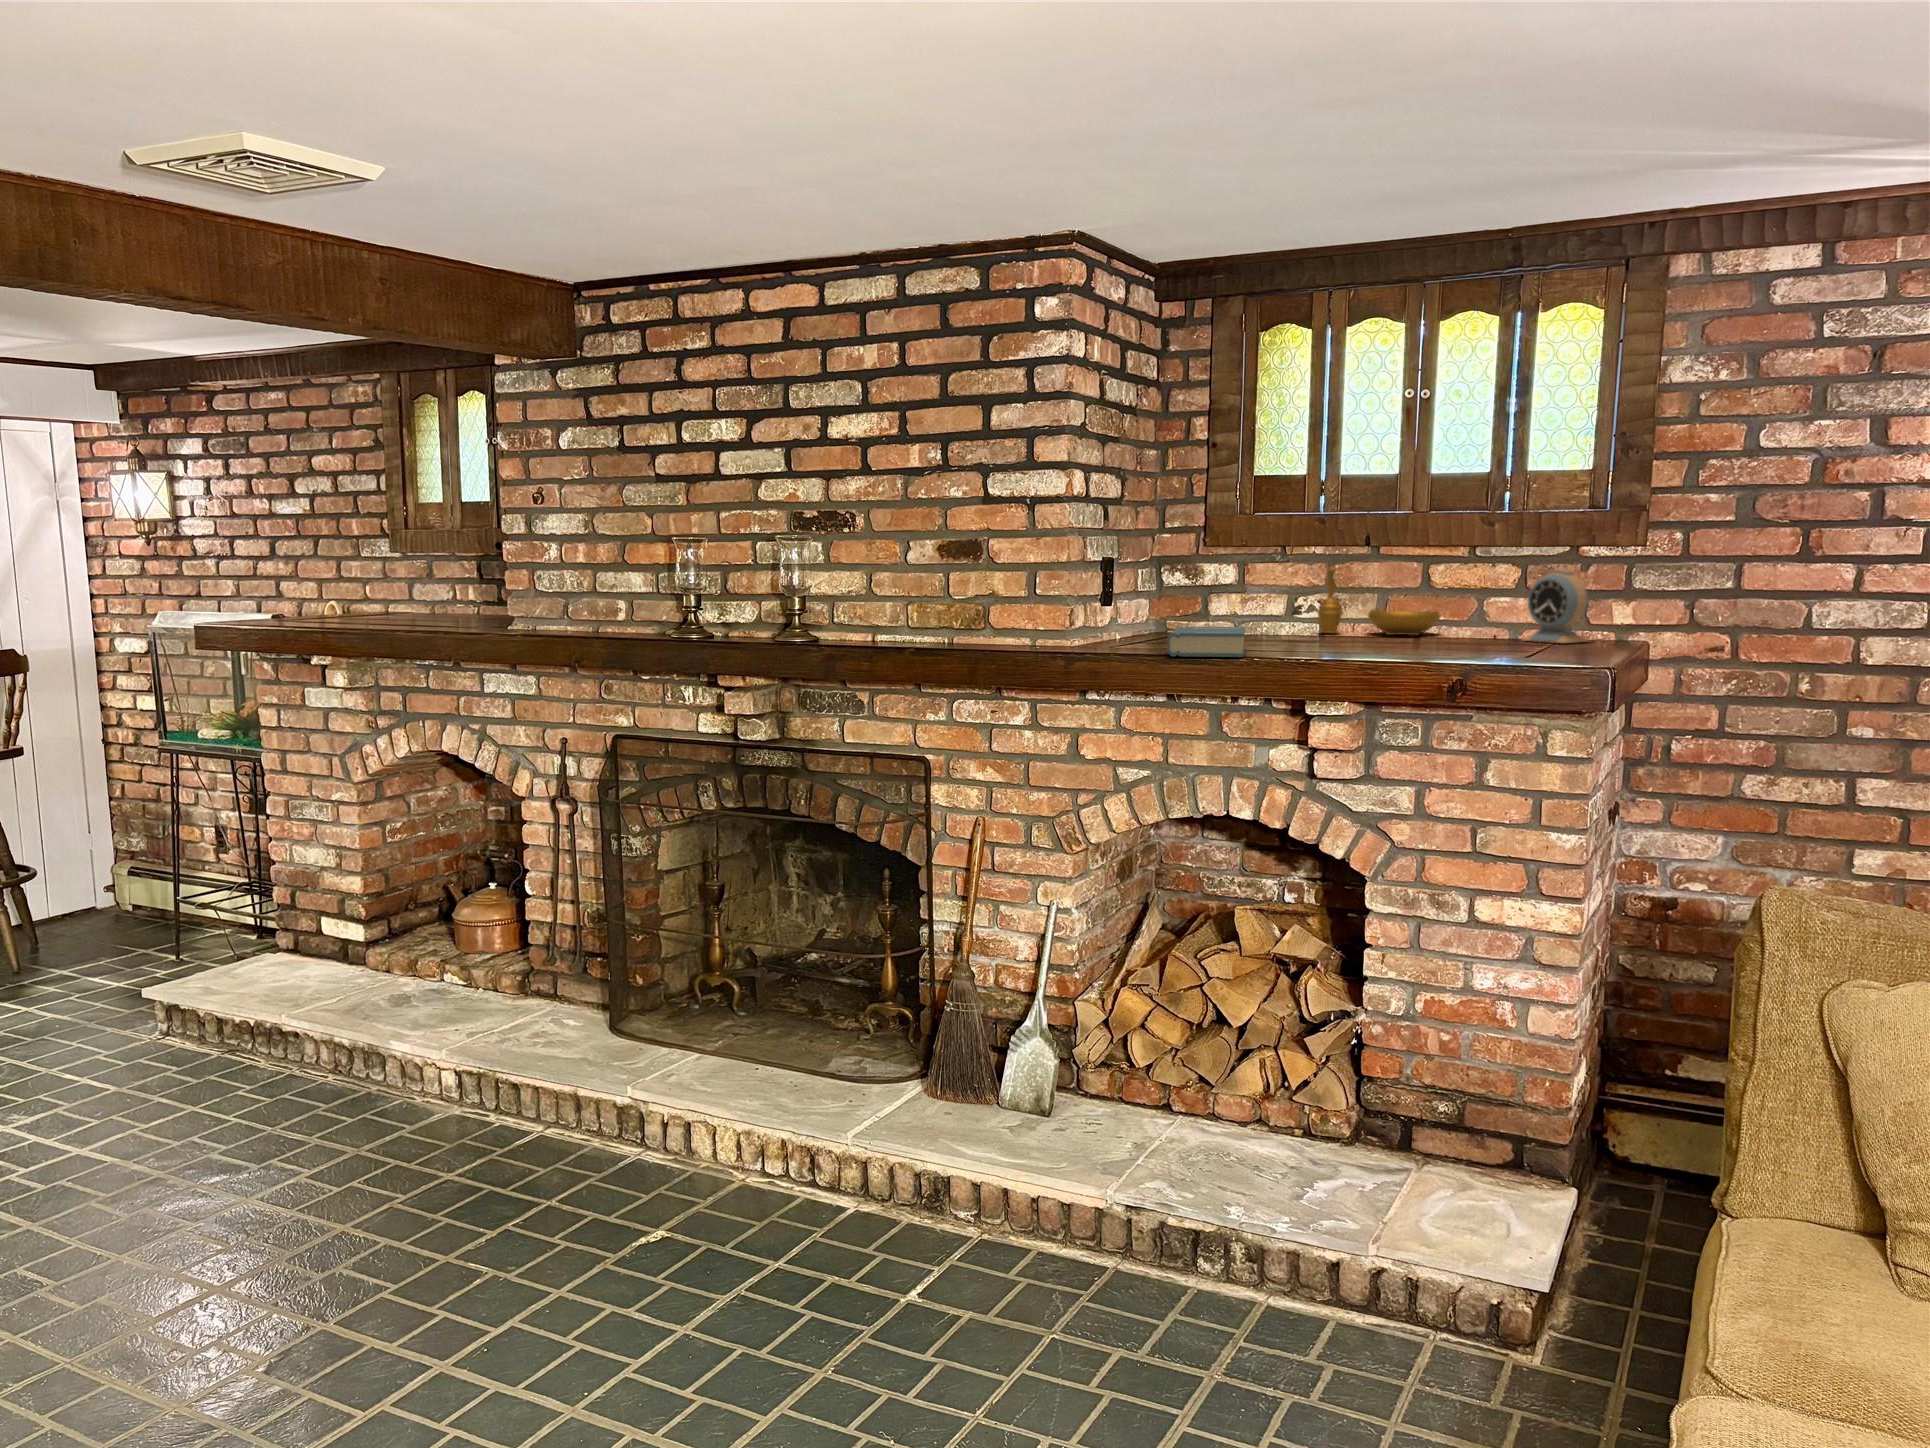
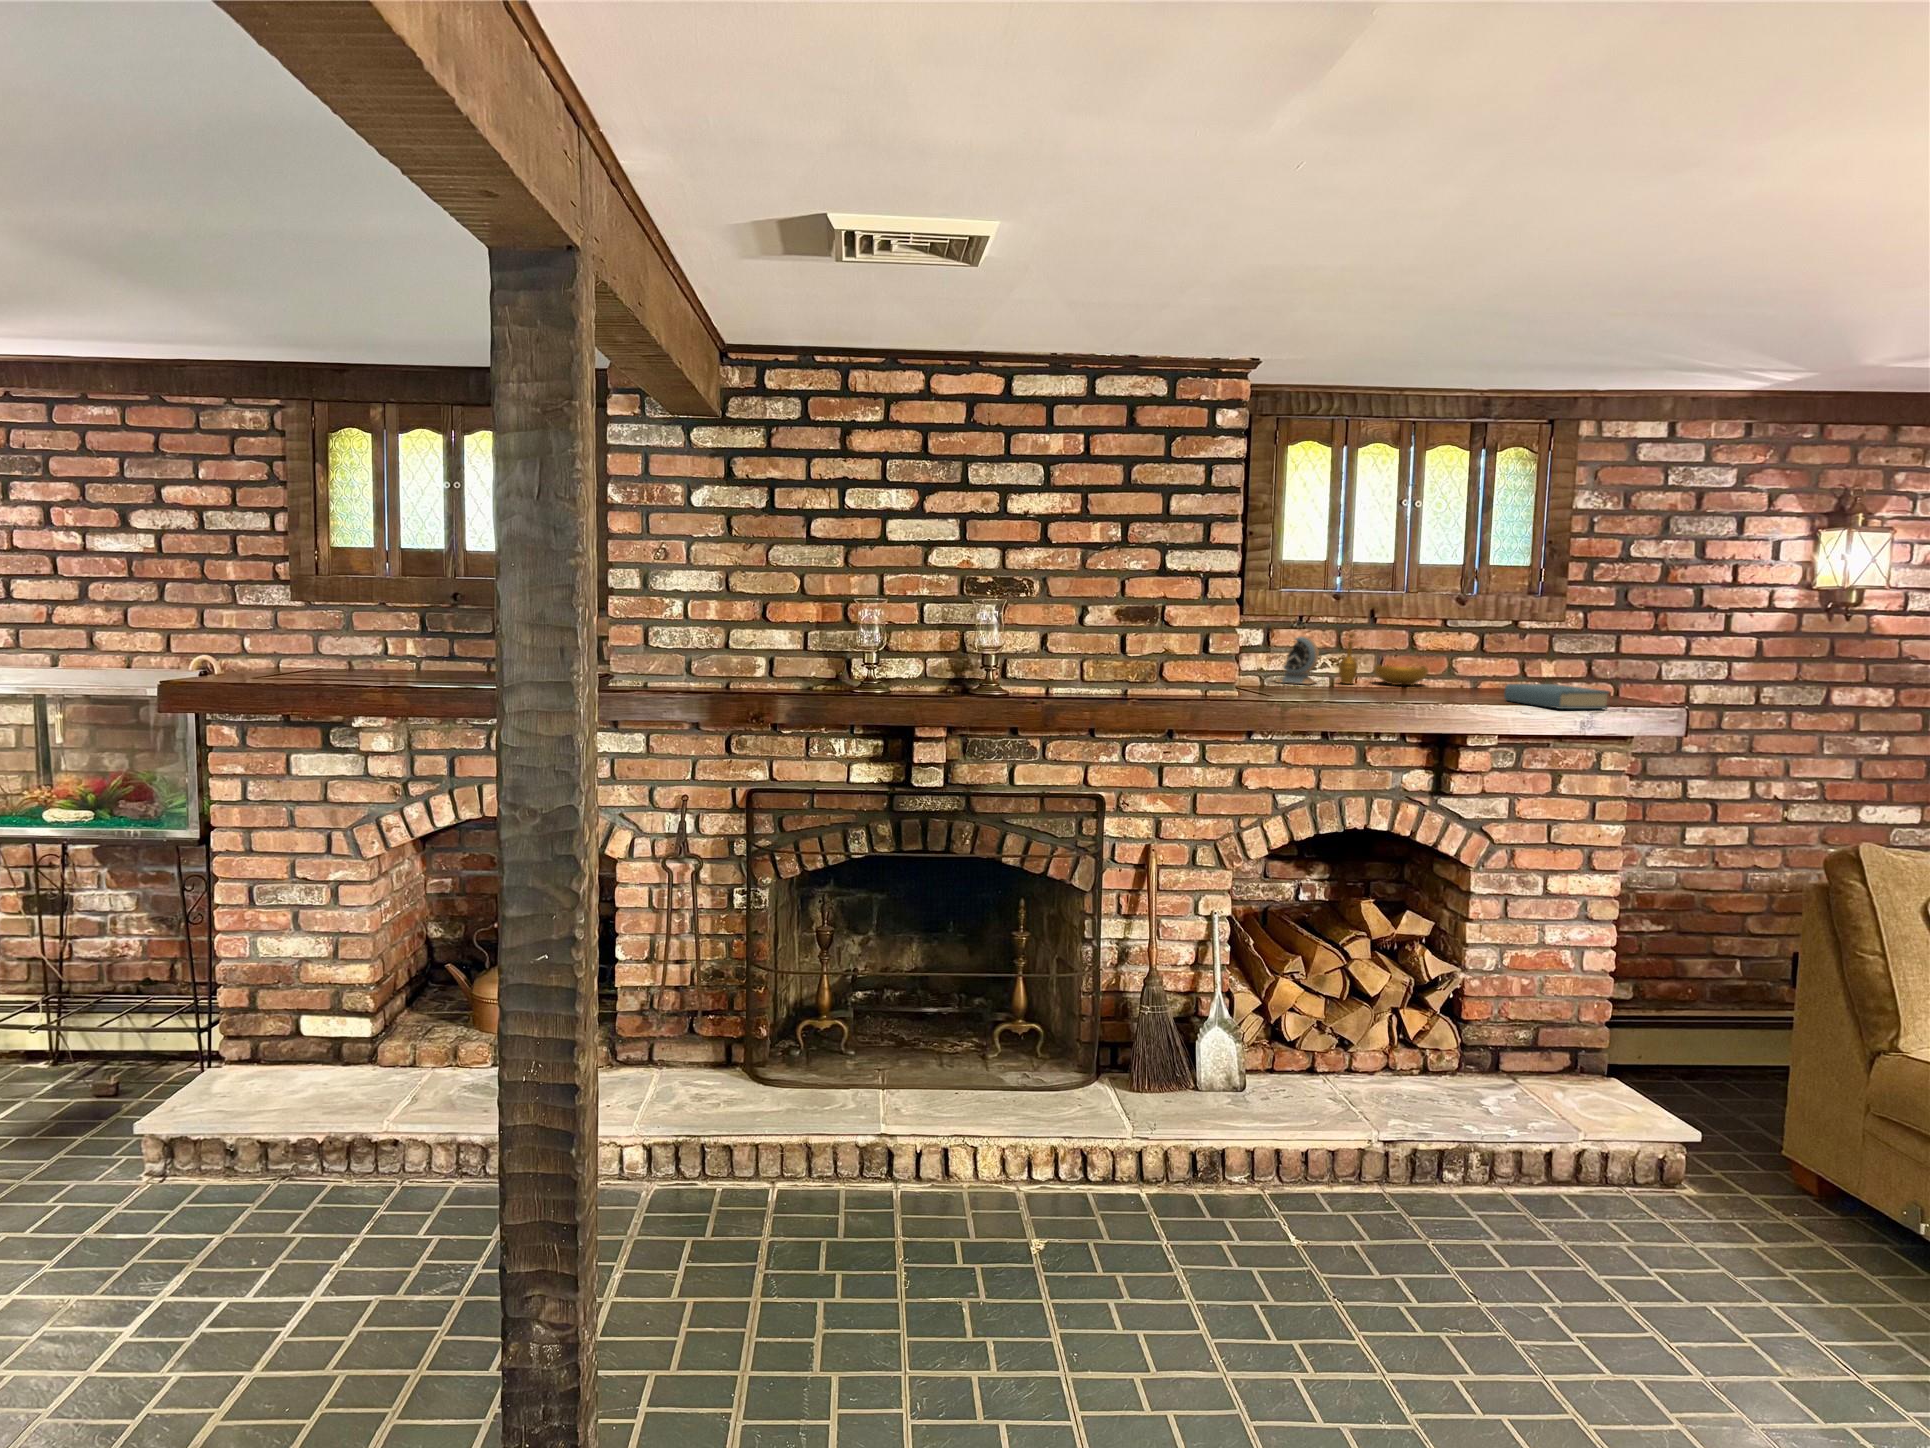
alarm clock: present [1523,570,1588,643] -> present [1277,637,1319,684]
hardback book: present [1167,627,1245,657] -> present [1504,684,1609,709]

